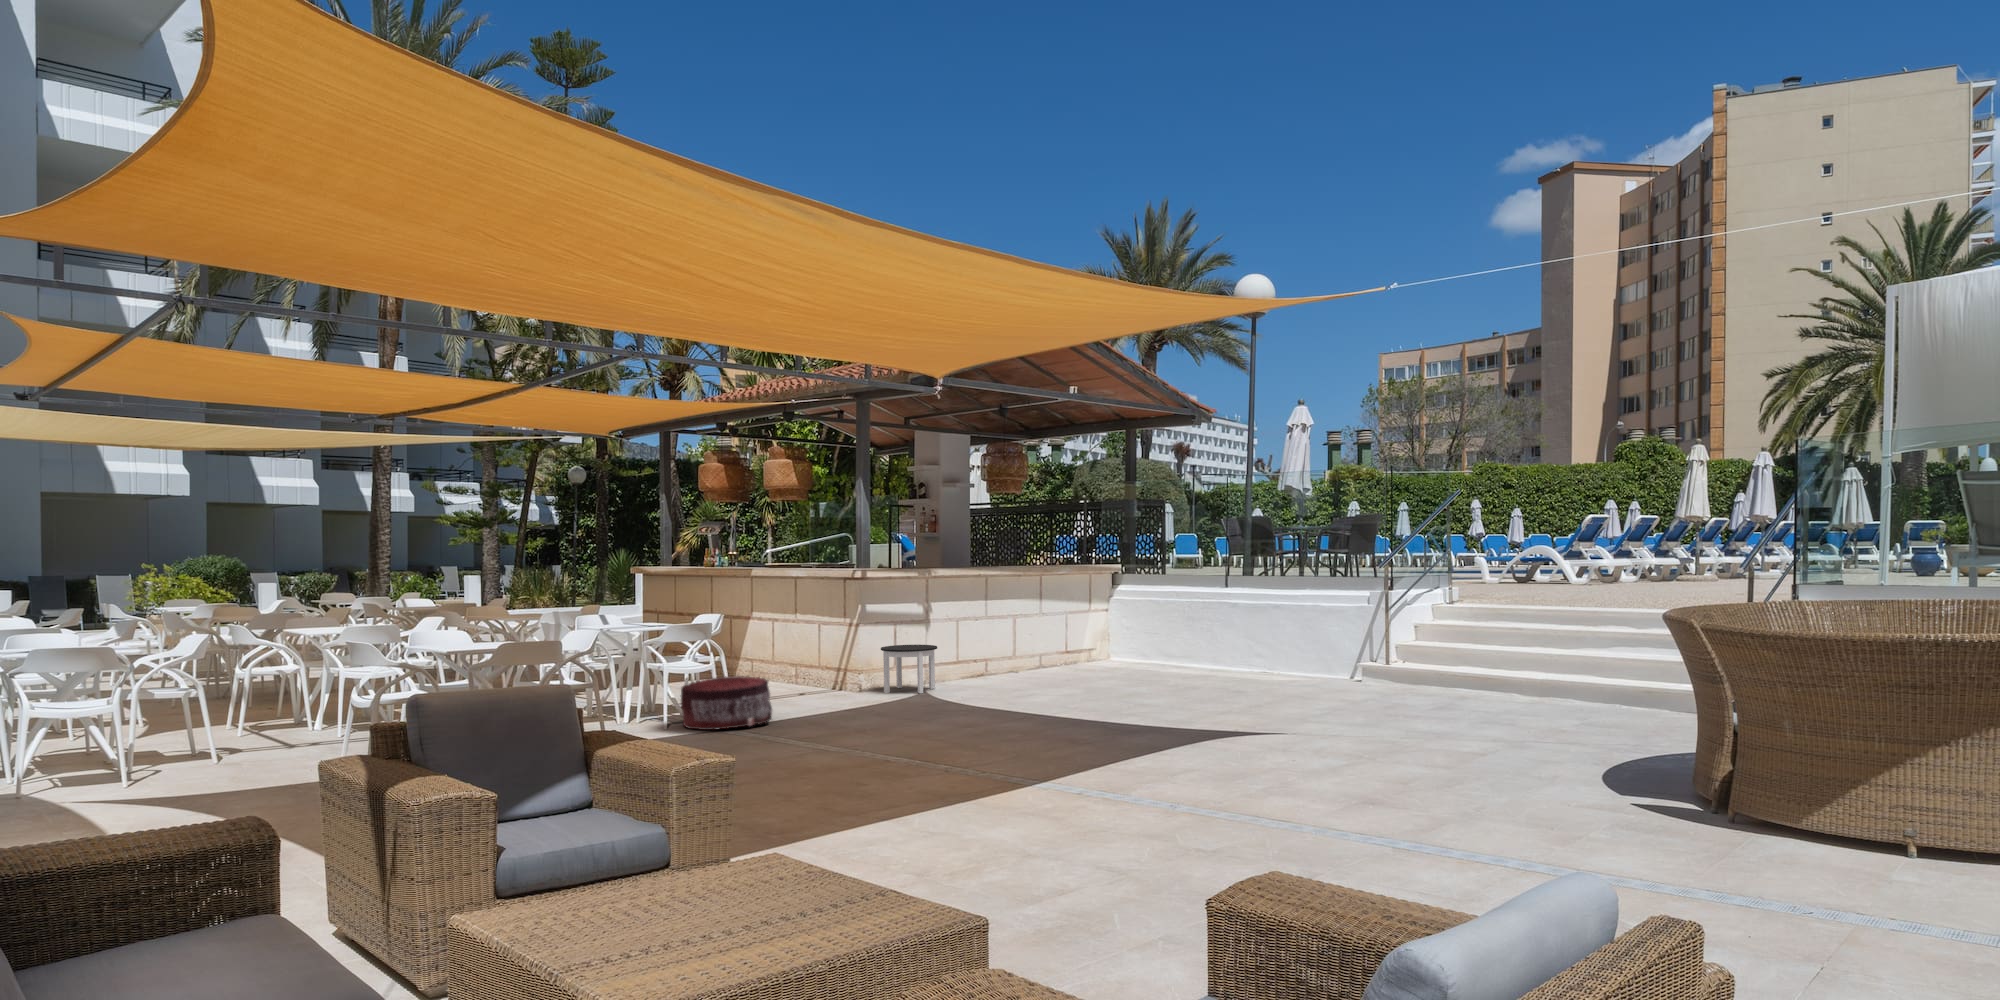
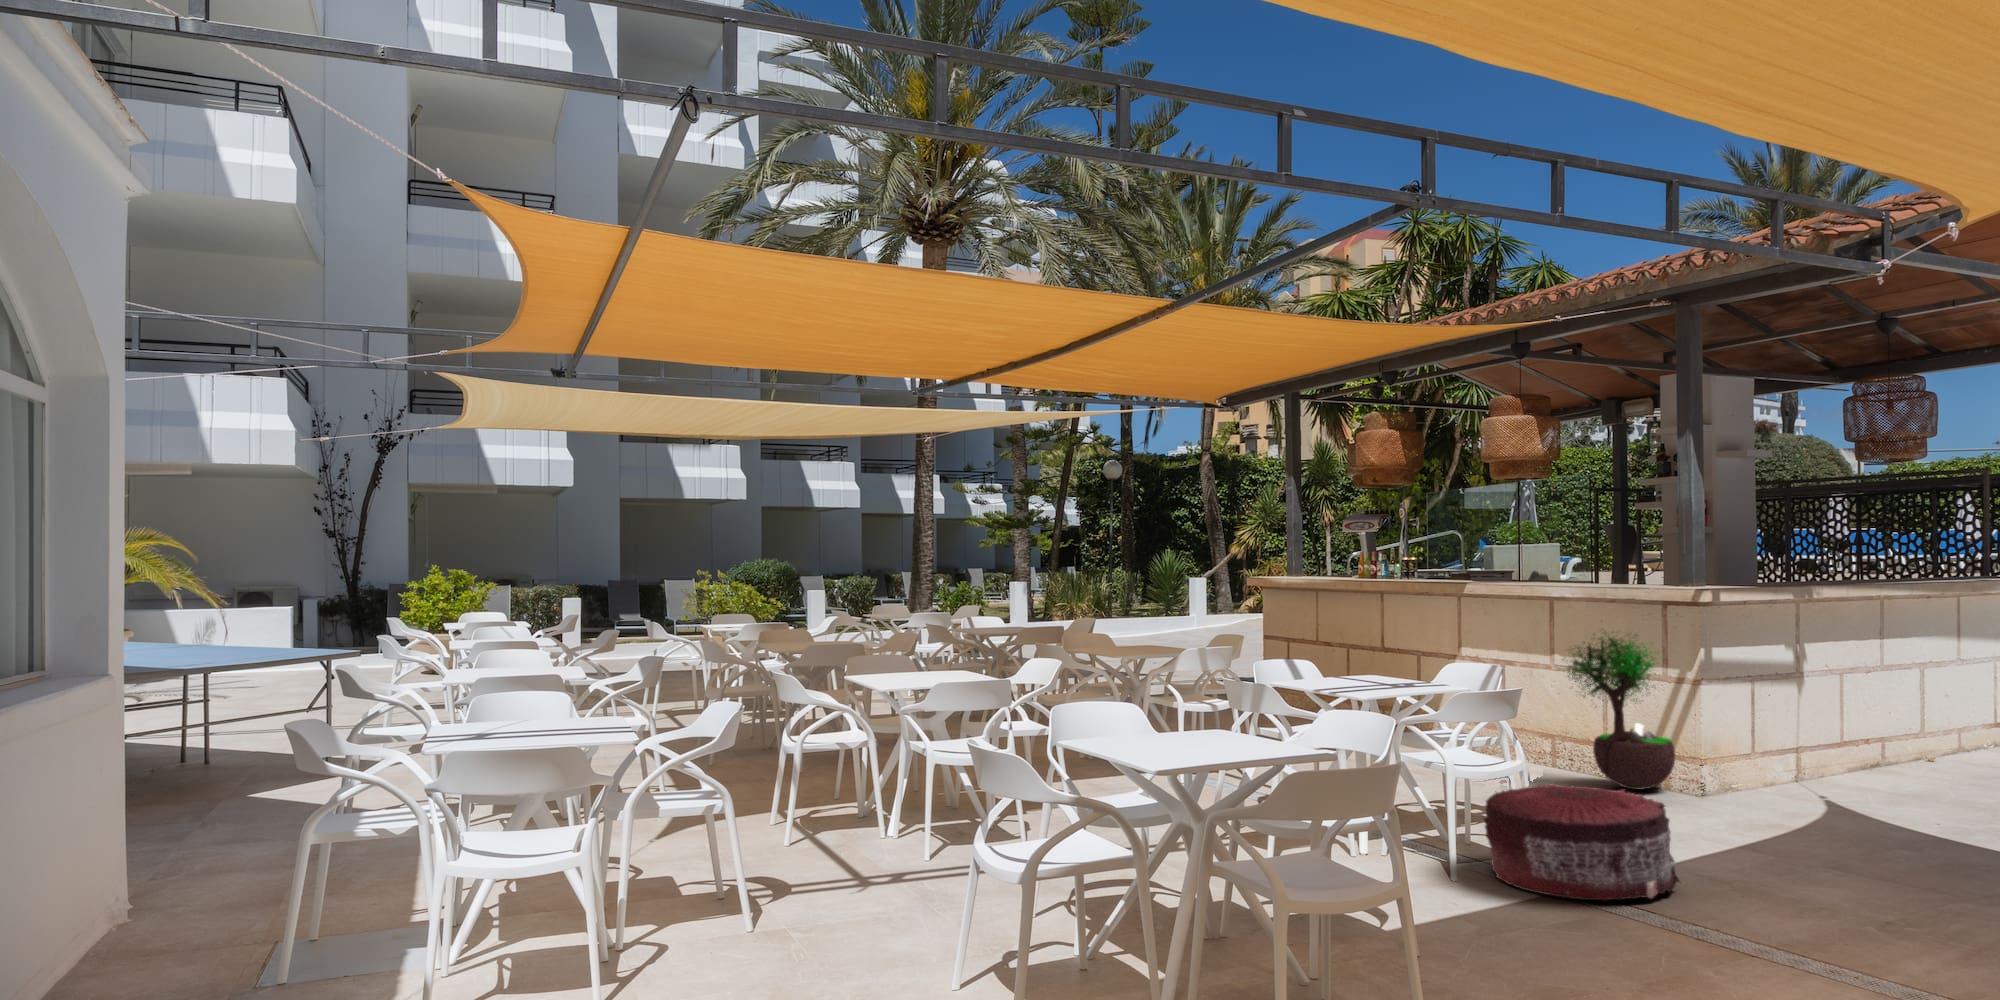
potted tree: none [779,590,845,690] -> present [1559,629,1675,790]
round table: present [881,645,937,693] -> none [1755,720,1879,816]

